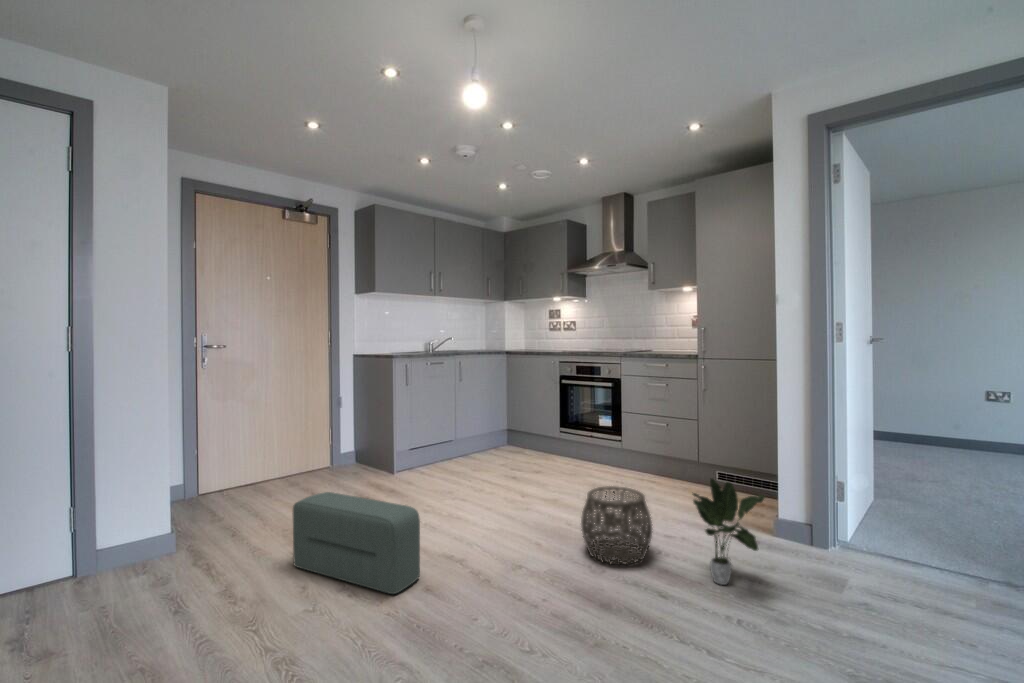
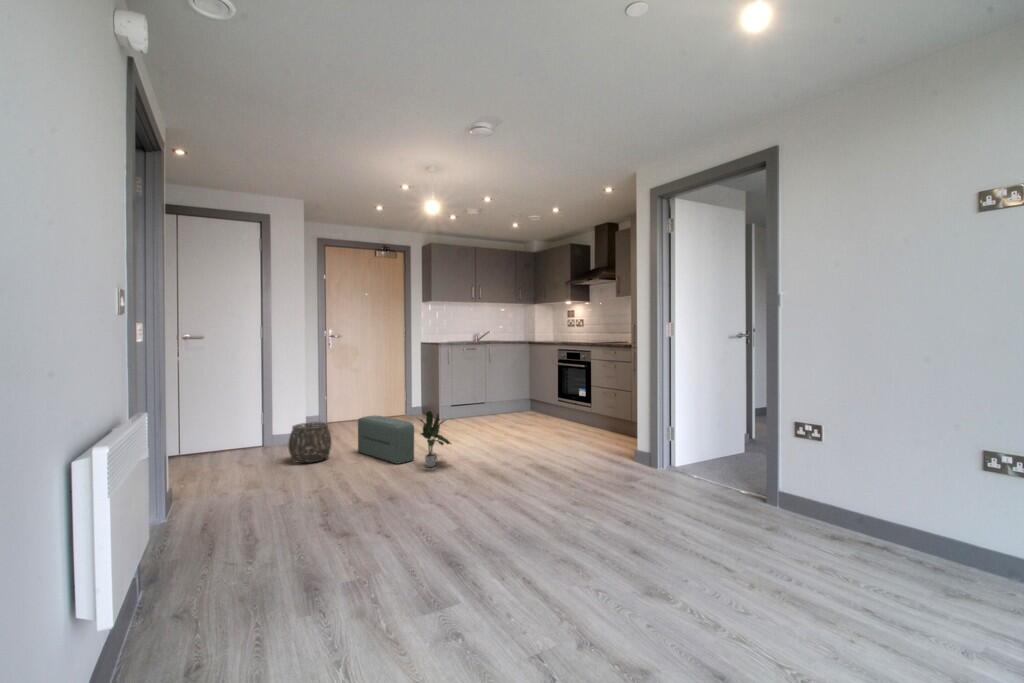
potted plant: present [693,478,765,585] -> present [420,411,451,467]
woven basket: present [581,486,652,565] -> present [289,422,331,463]

